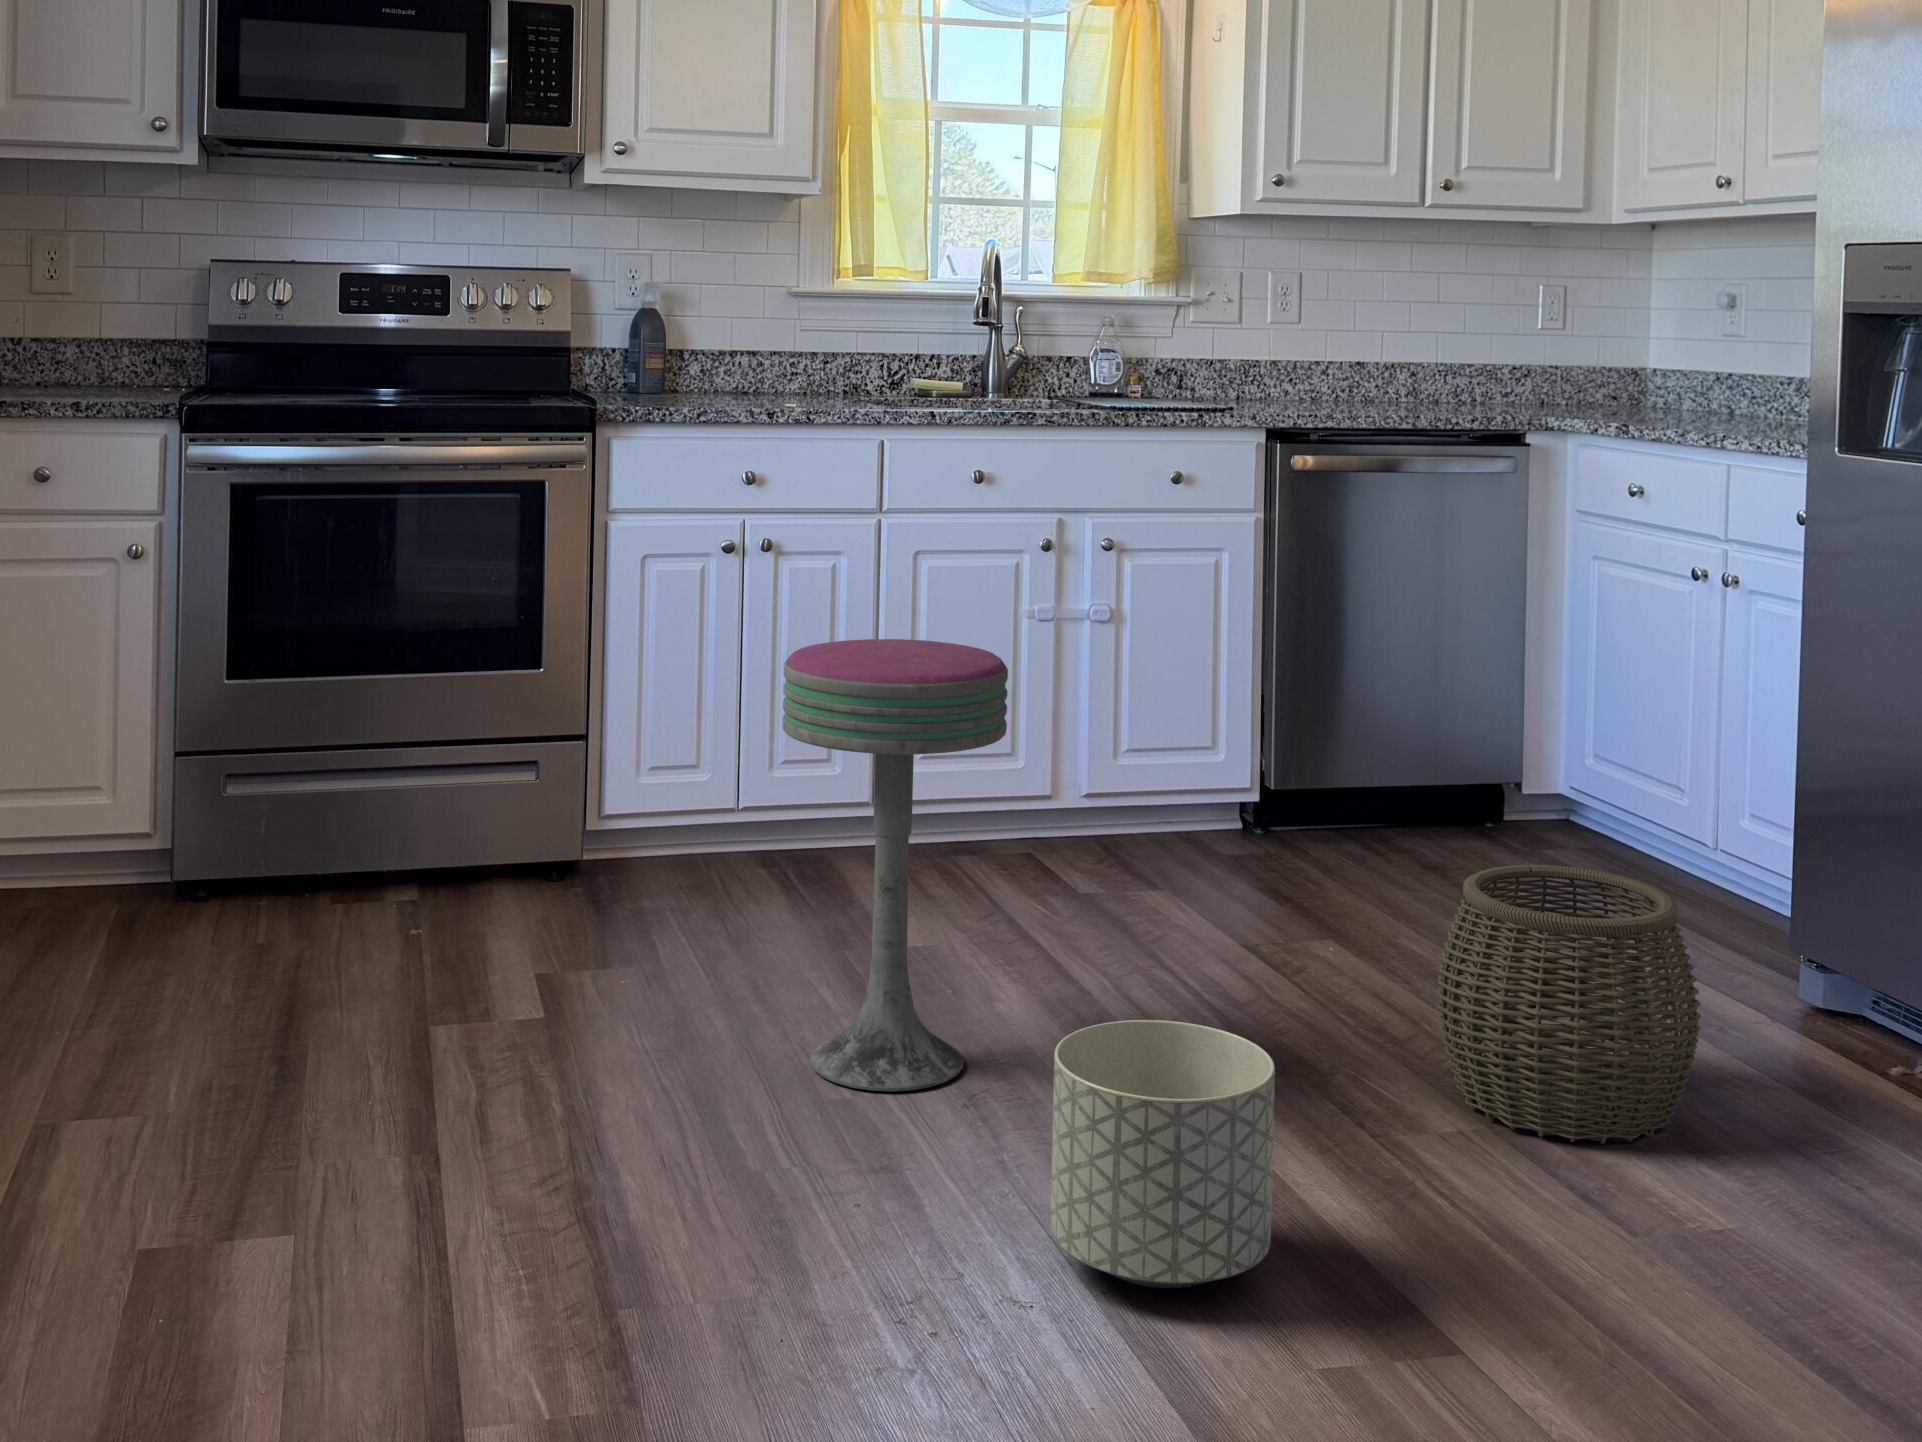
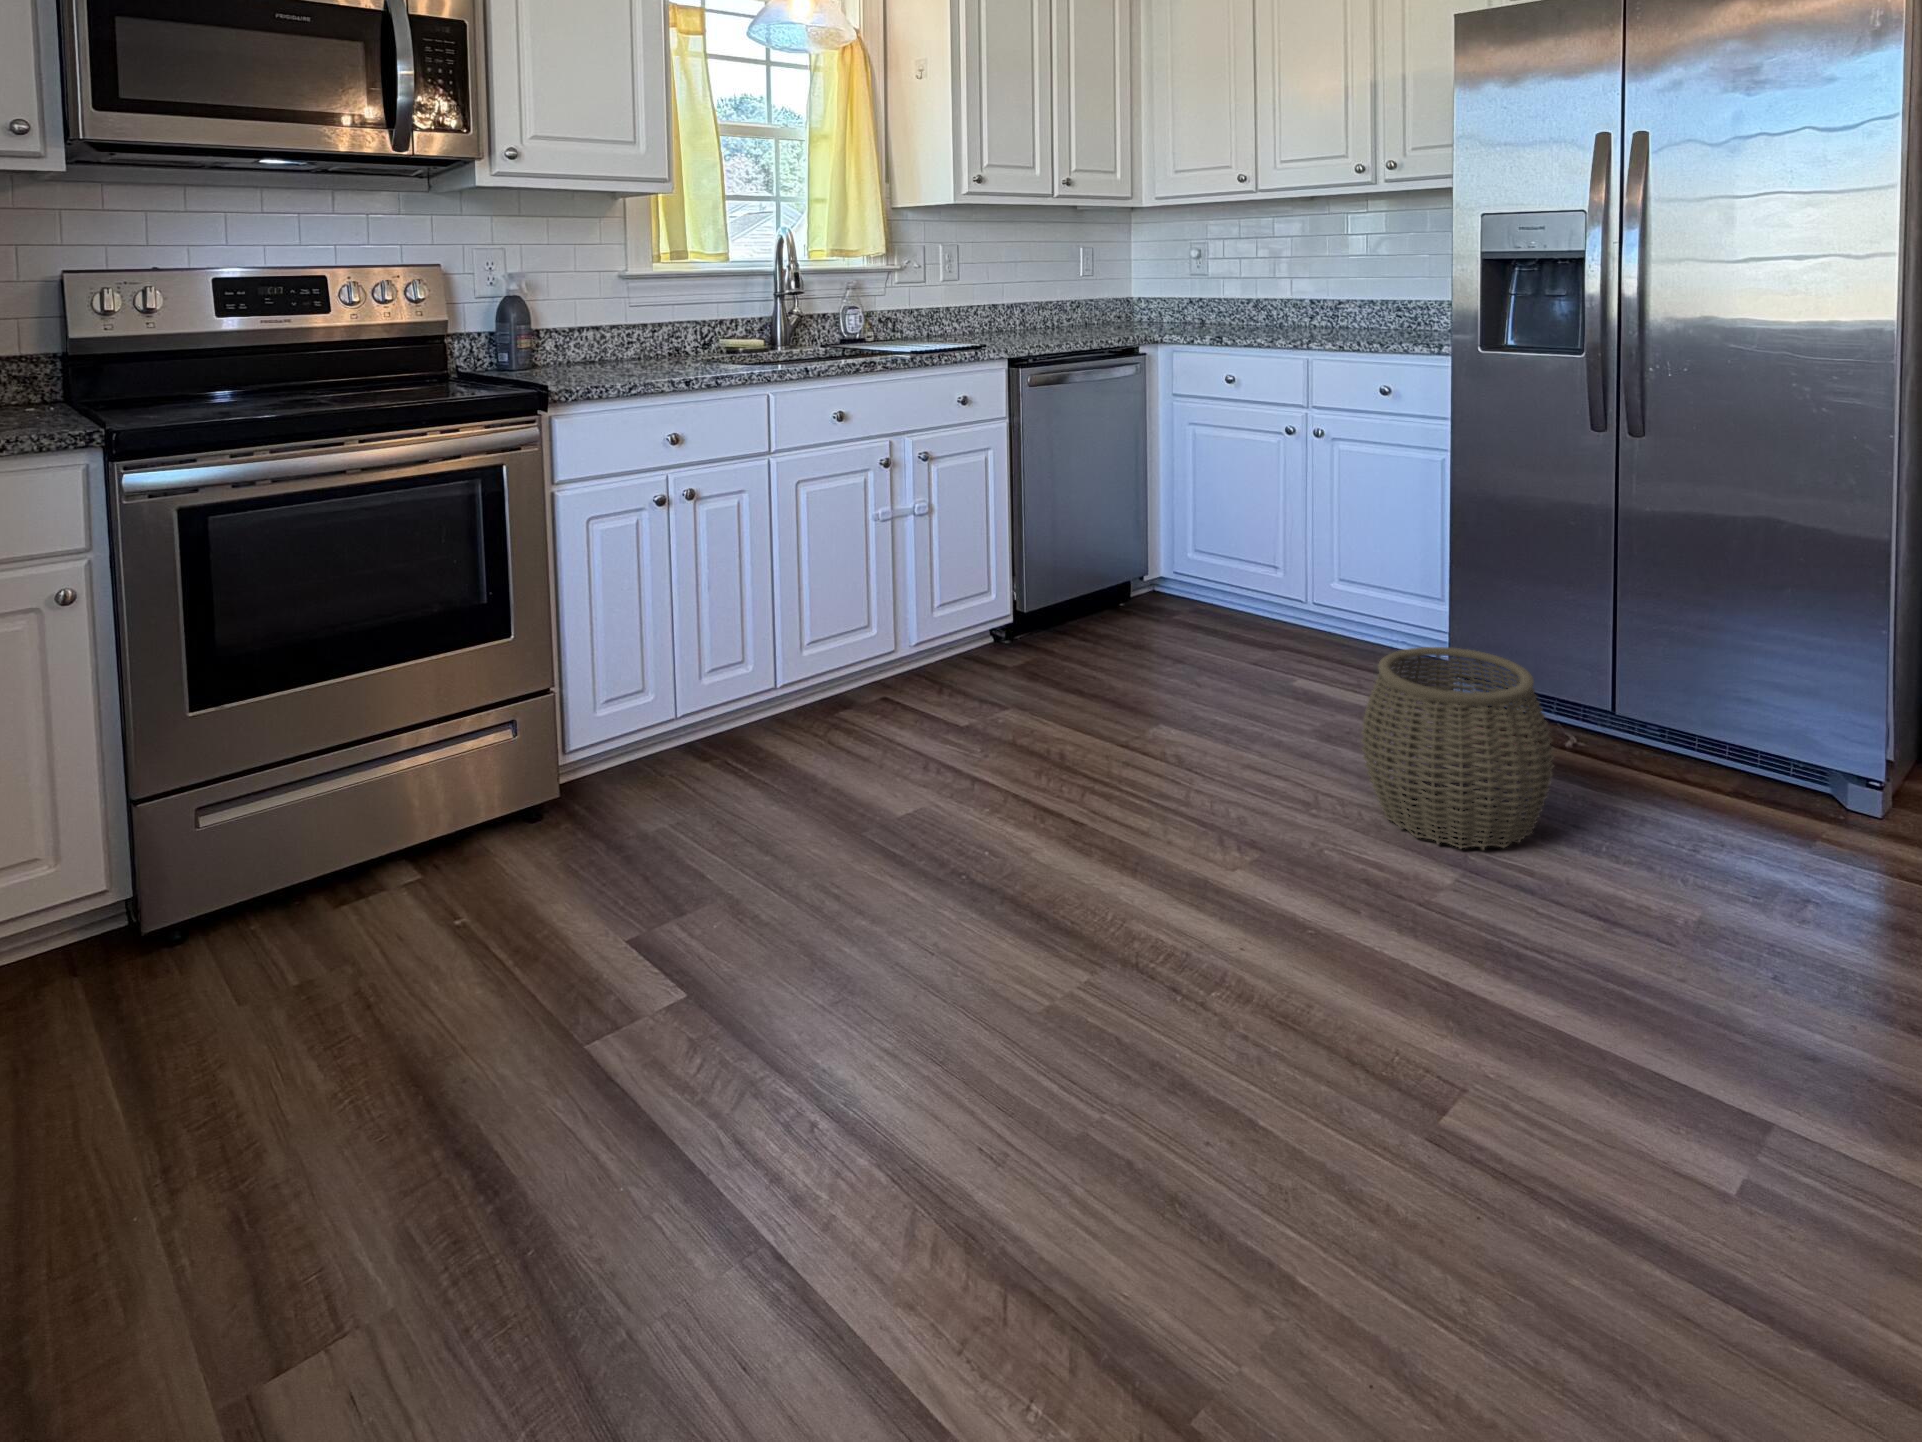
bar stool: present [782,639,1008,1091] -> none [915,565,1111,974]
planter: present [1050,1020,1275,1288] -> none [1355,864,1558,1123]

